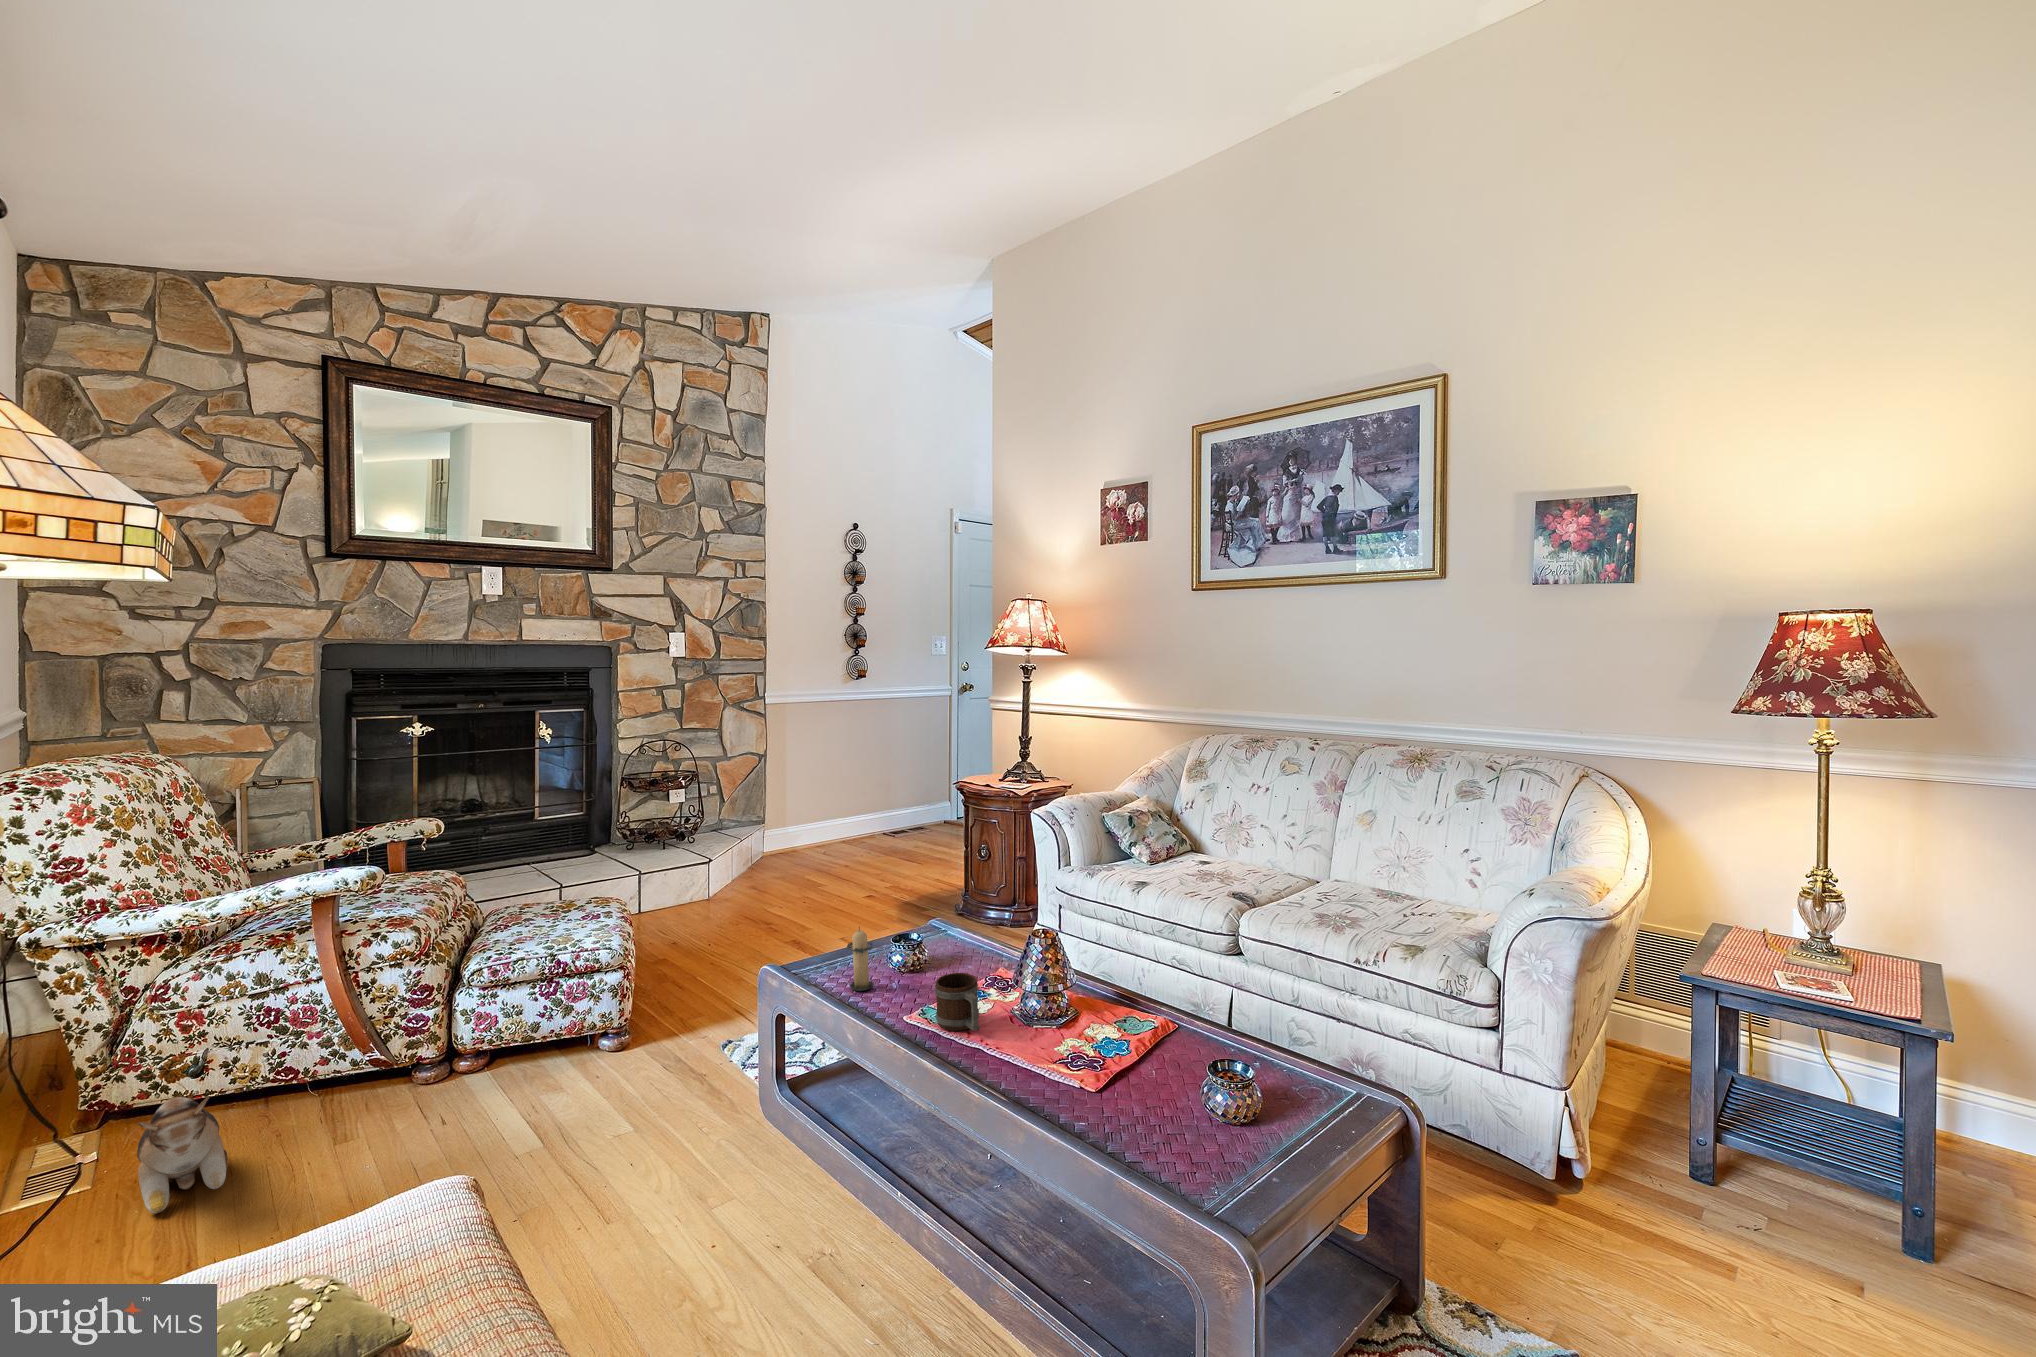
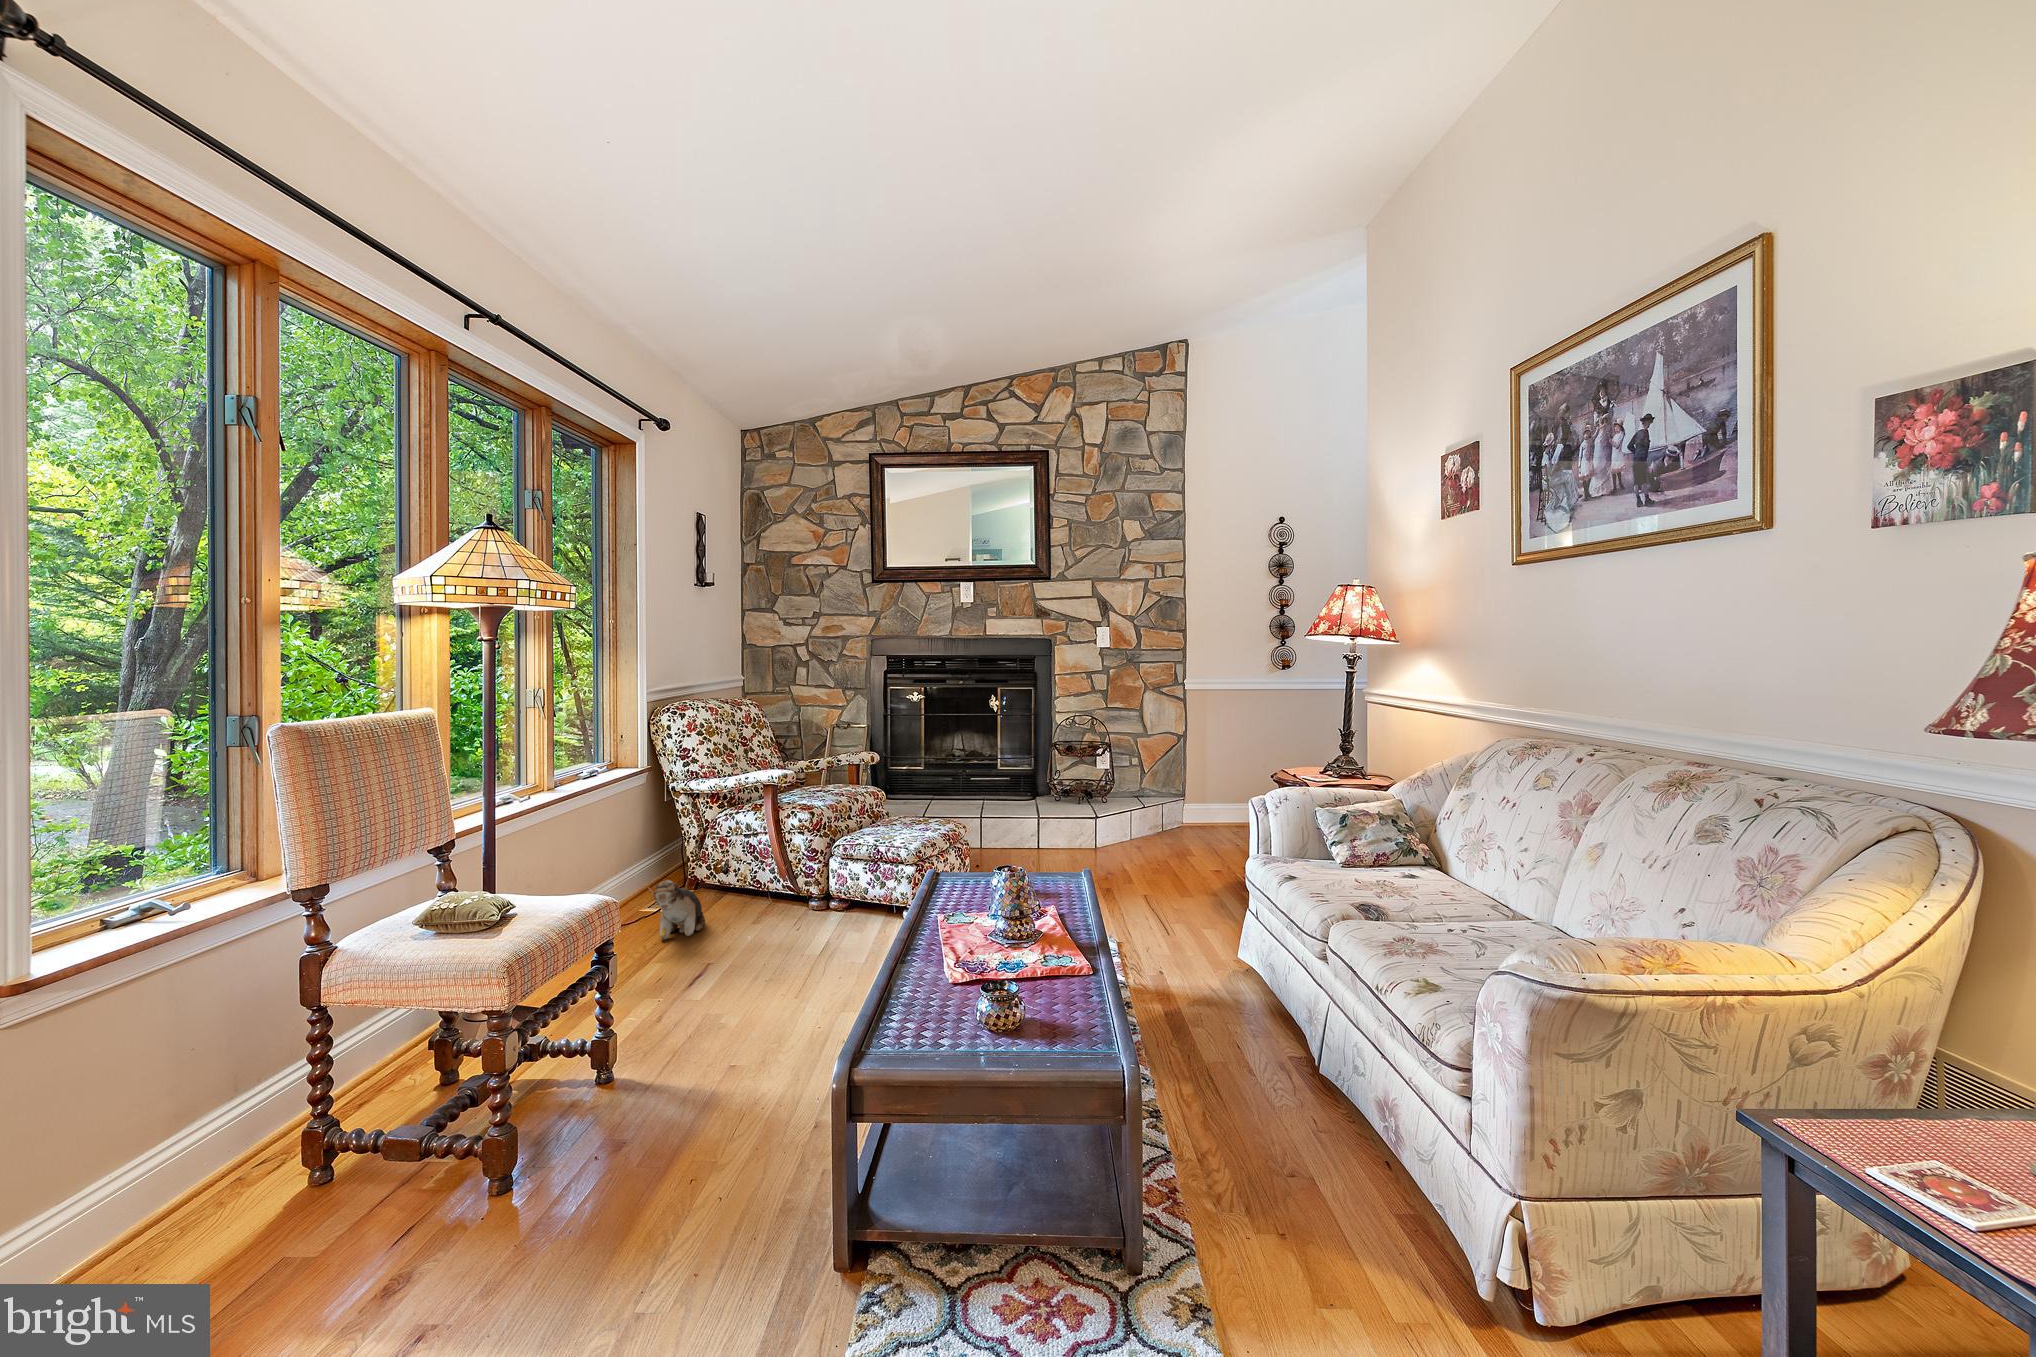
candle: present [847,927,873,991] -> none [942,850,967,901]
mug: present [935,973,979,1031] -> none [948,895,984,939]

